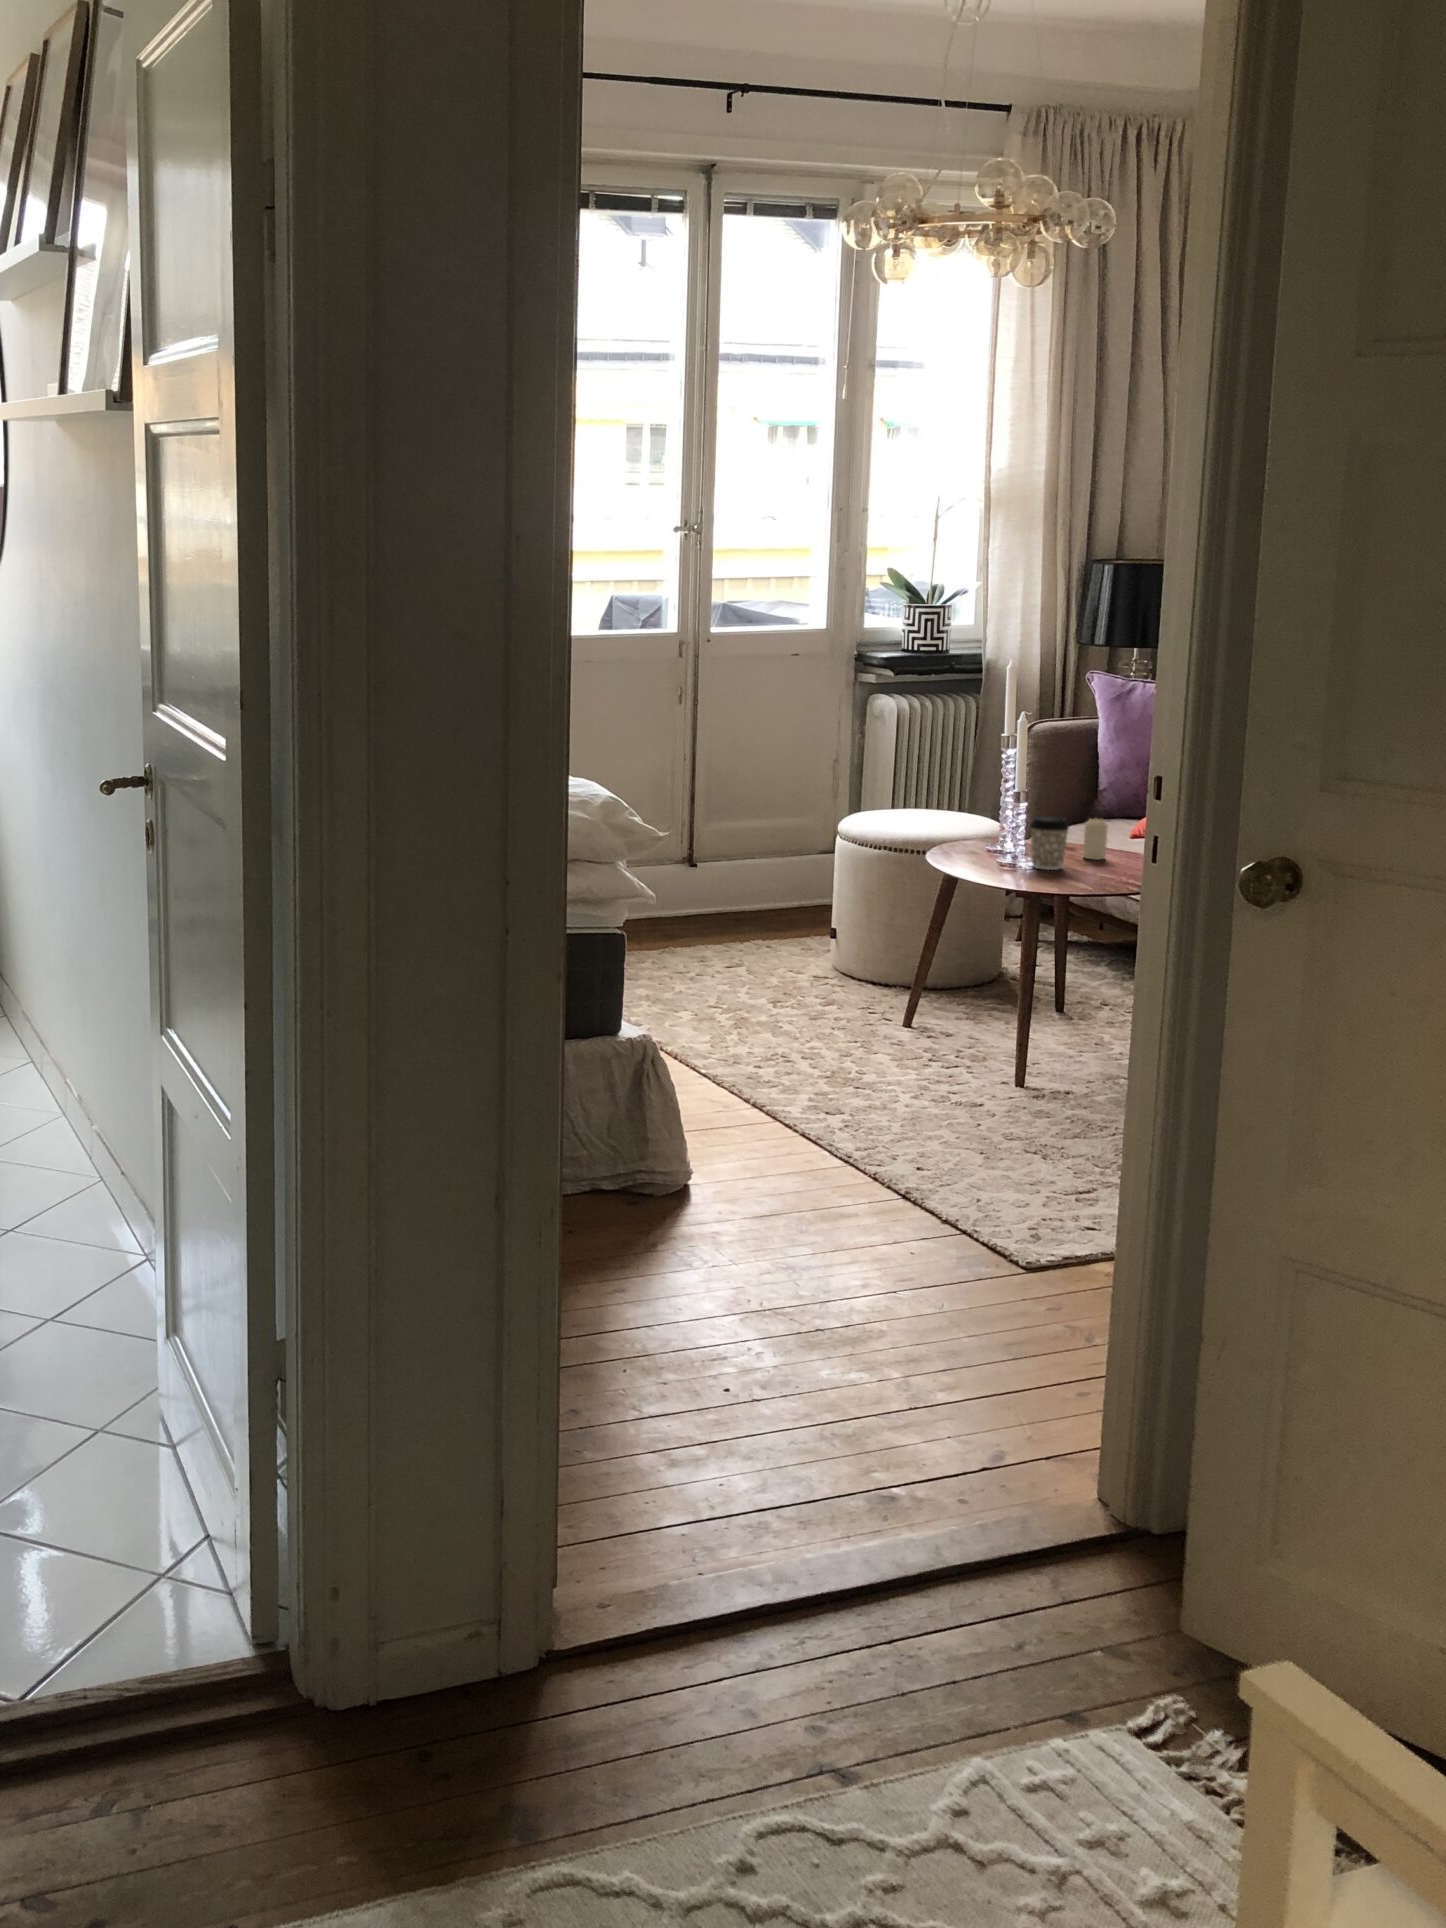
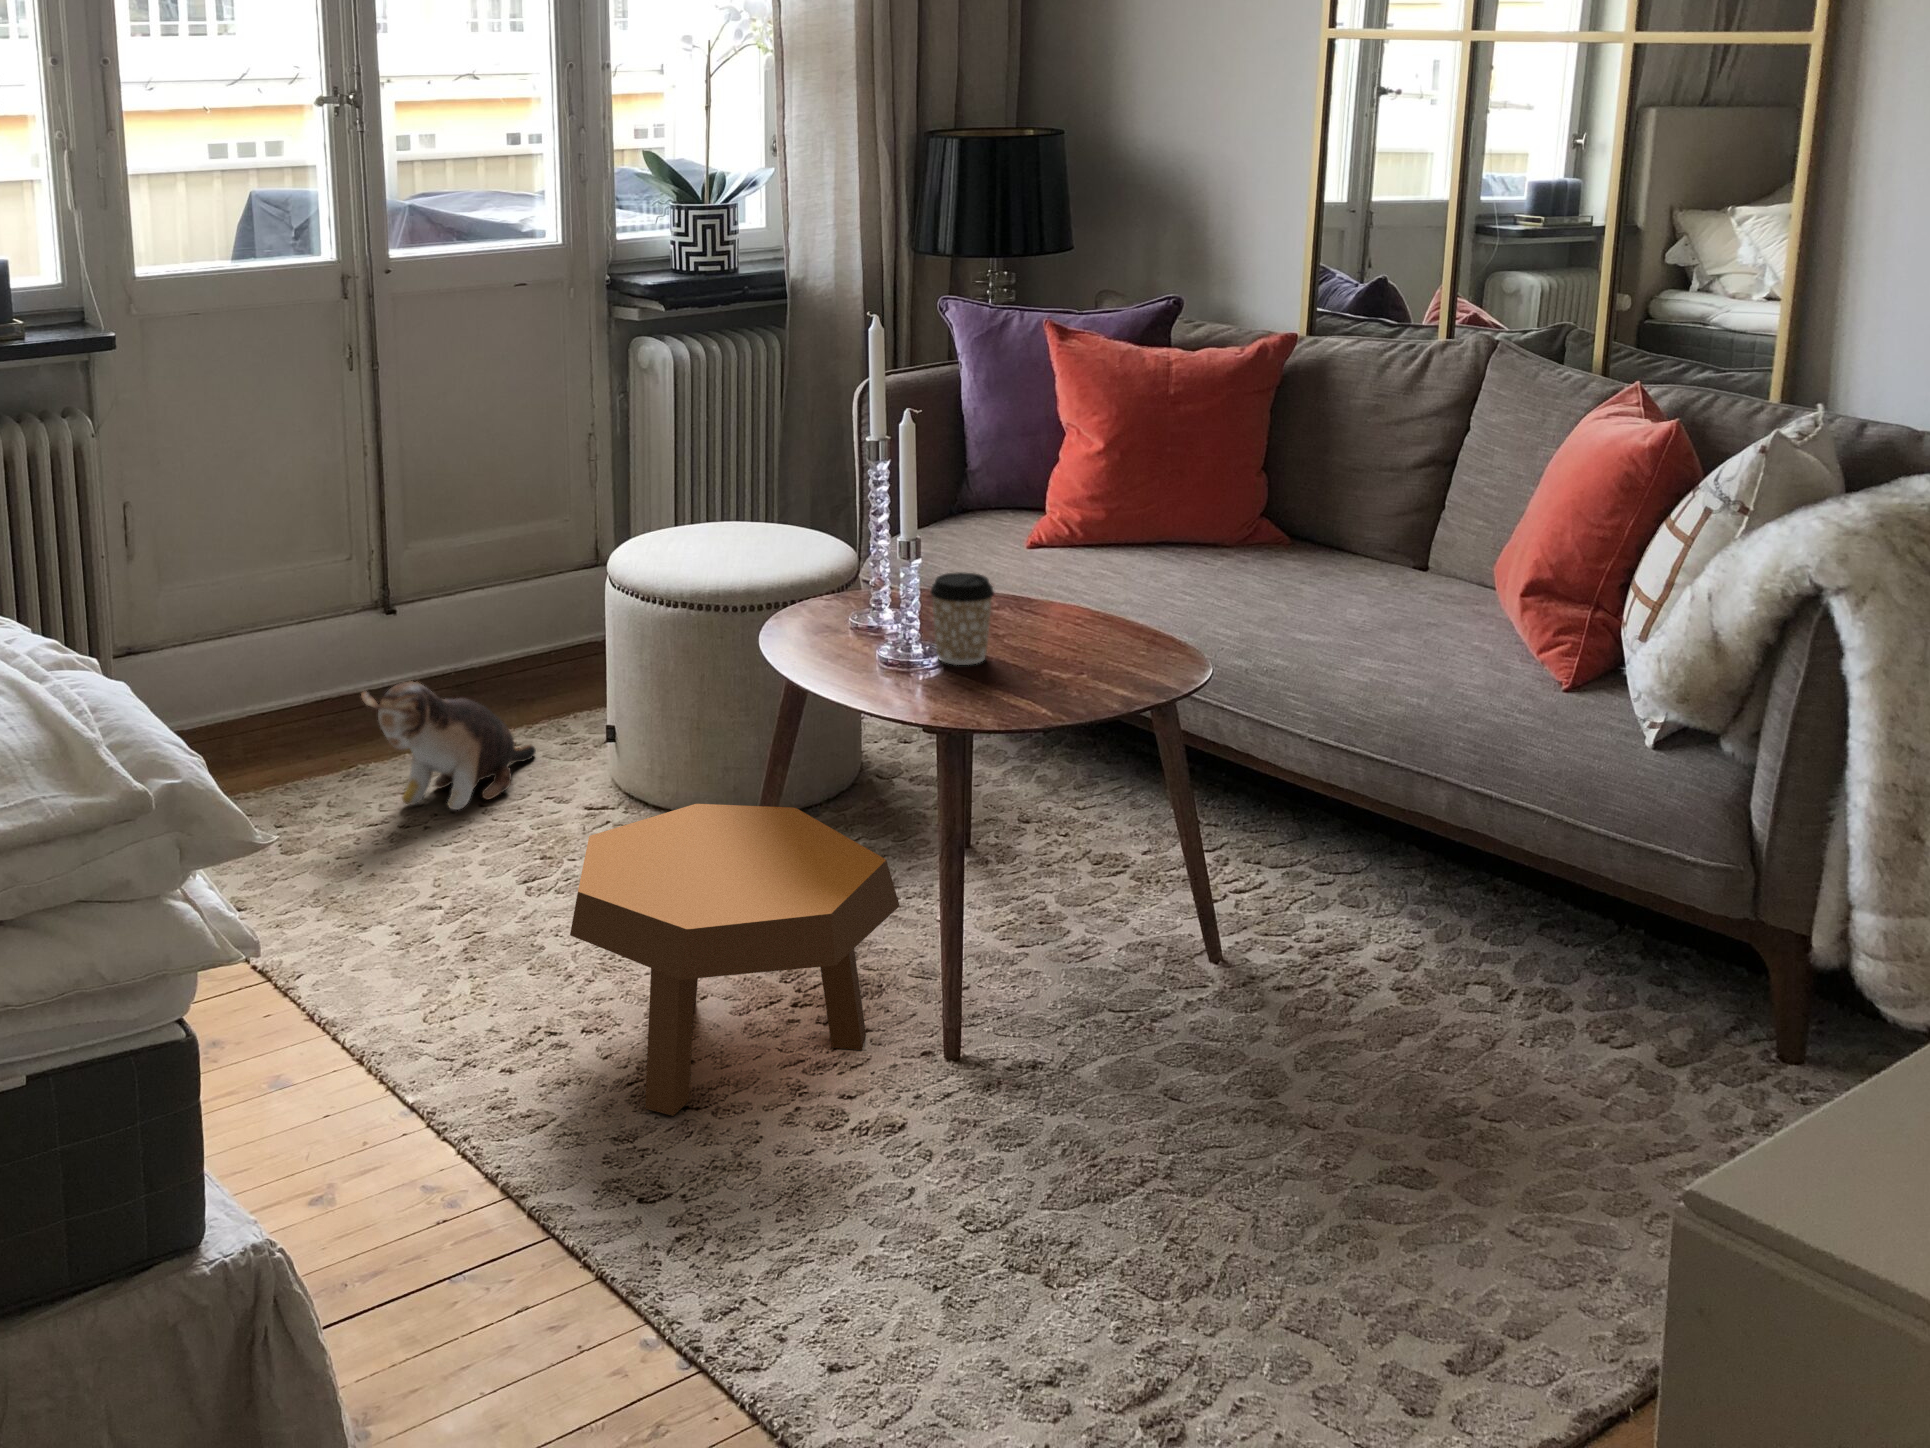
candle: present [1083,818,1108,859] -> none [1006,561,1043,630]
plush toy: none [680,887,785,972] -> present [361,681,536,810]
footstool: none [800,943,992,1090] -> present [570,804,900,1116]

